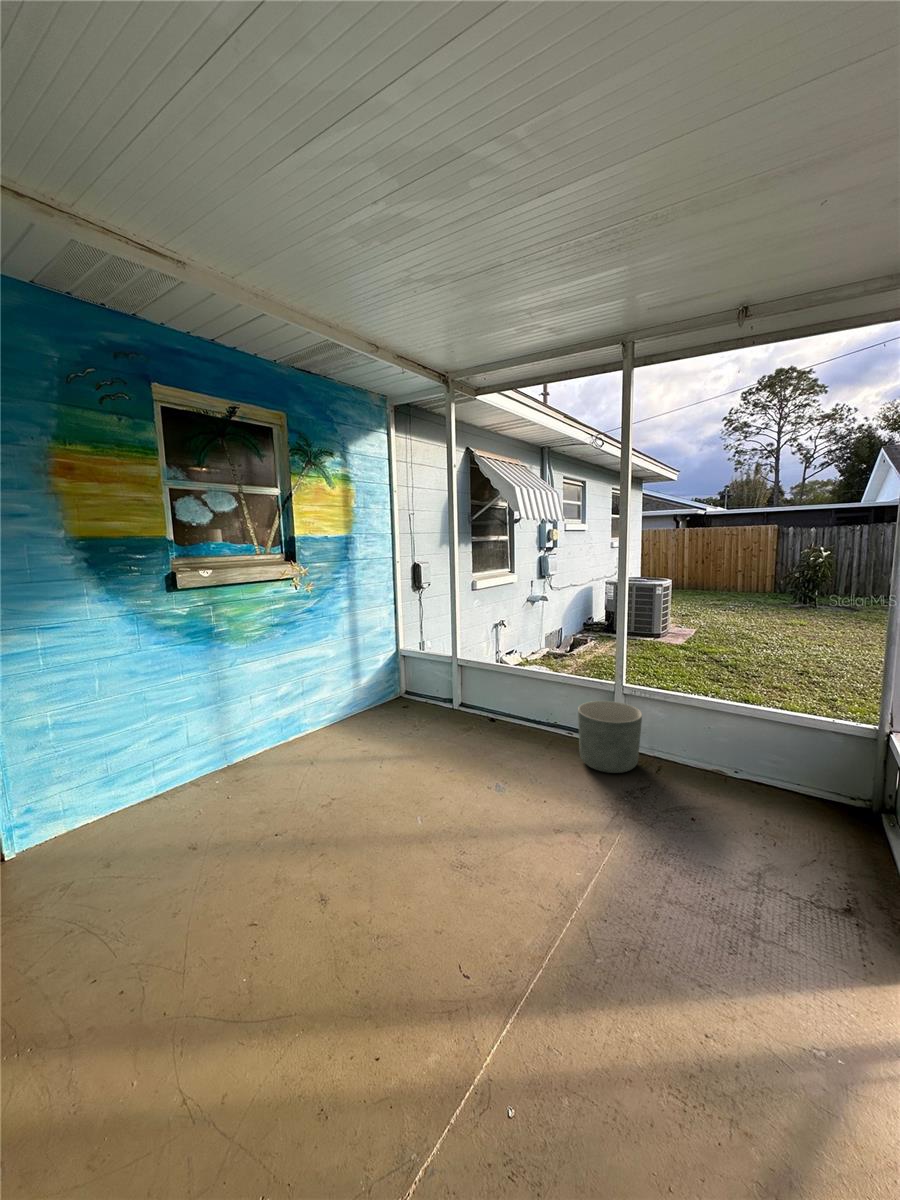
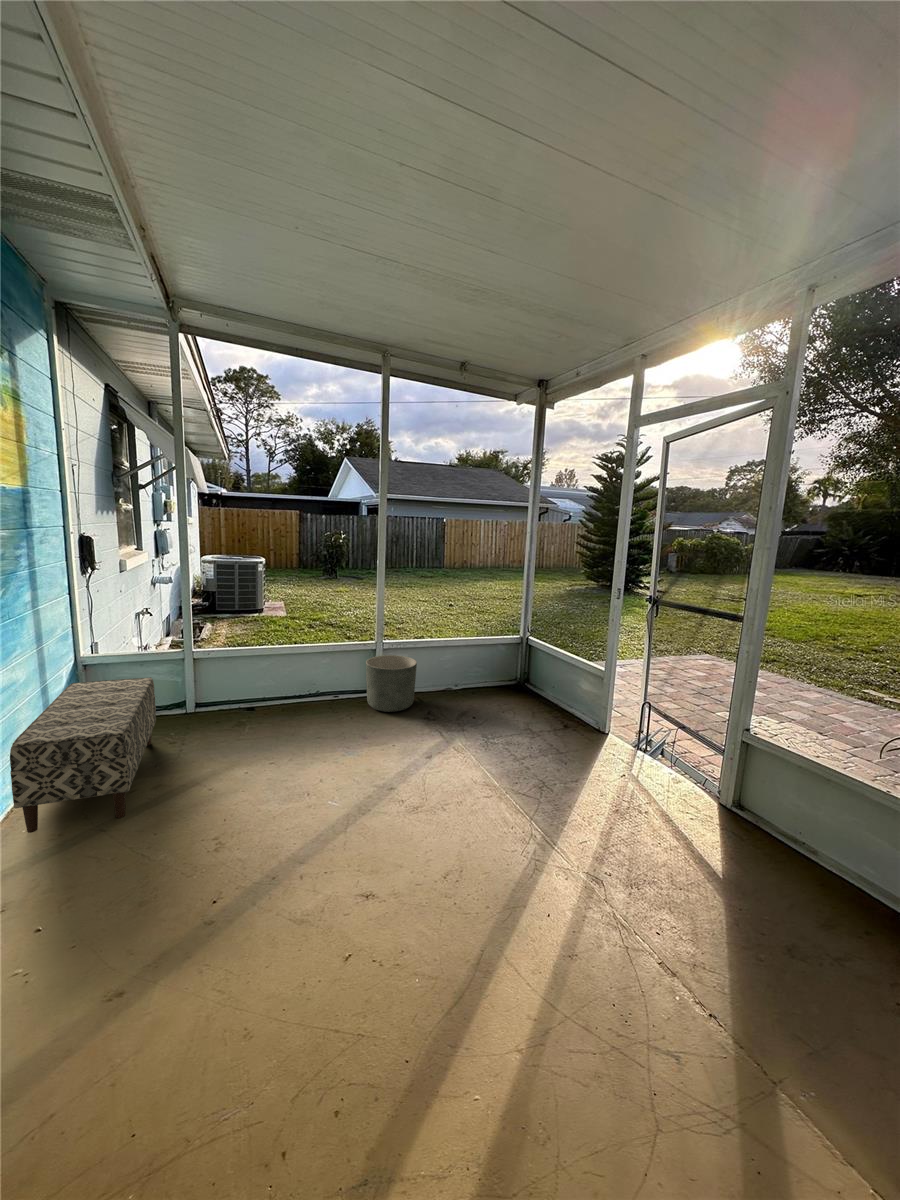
bench: none [290,664,414,758] -> present [10,677,156,833]

